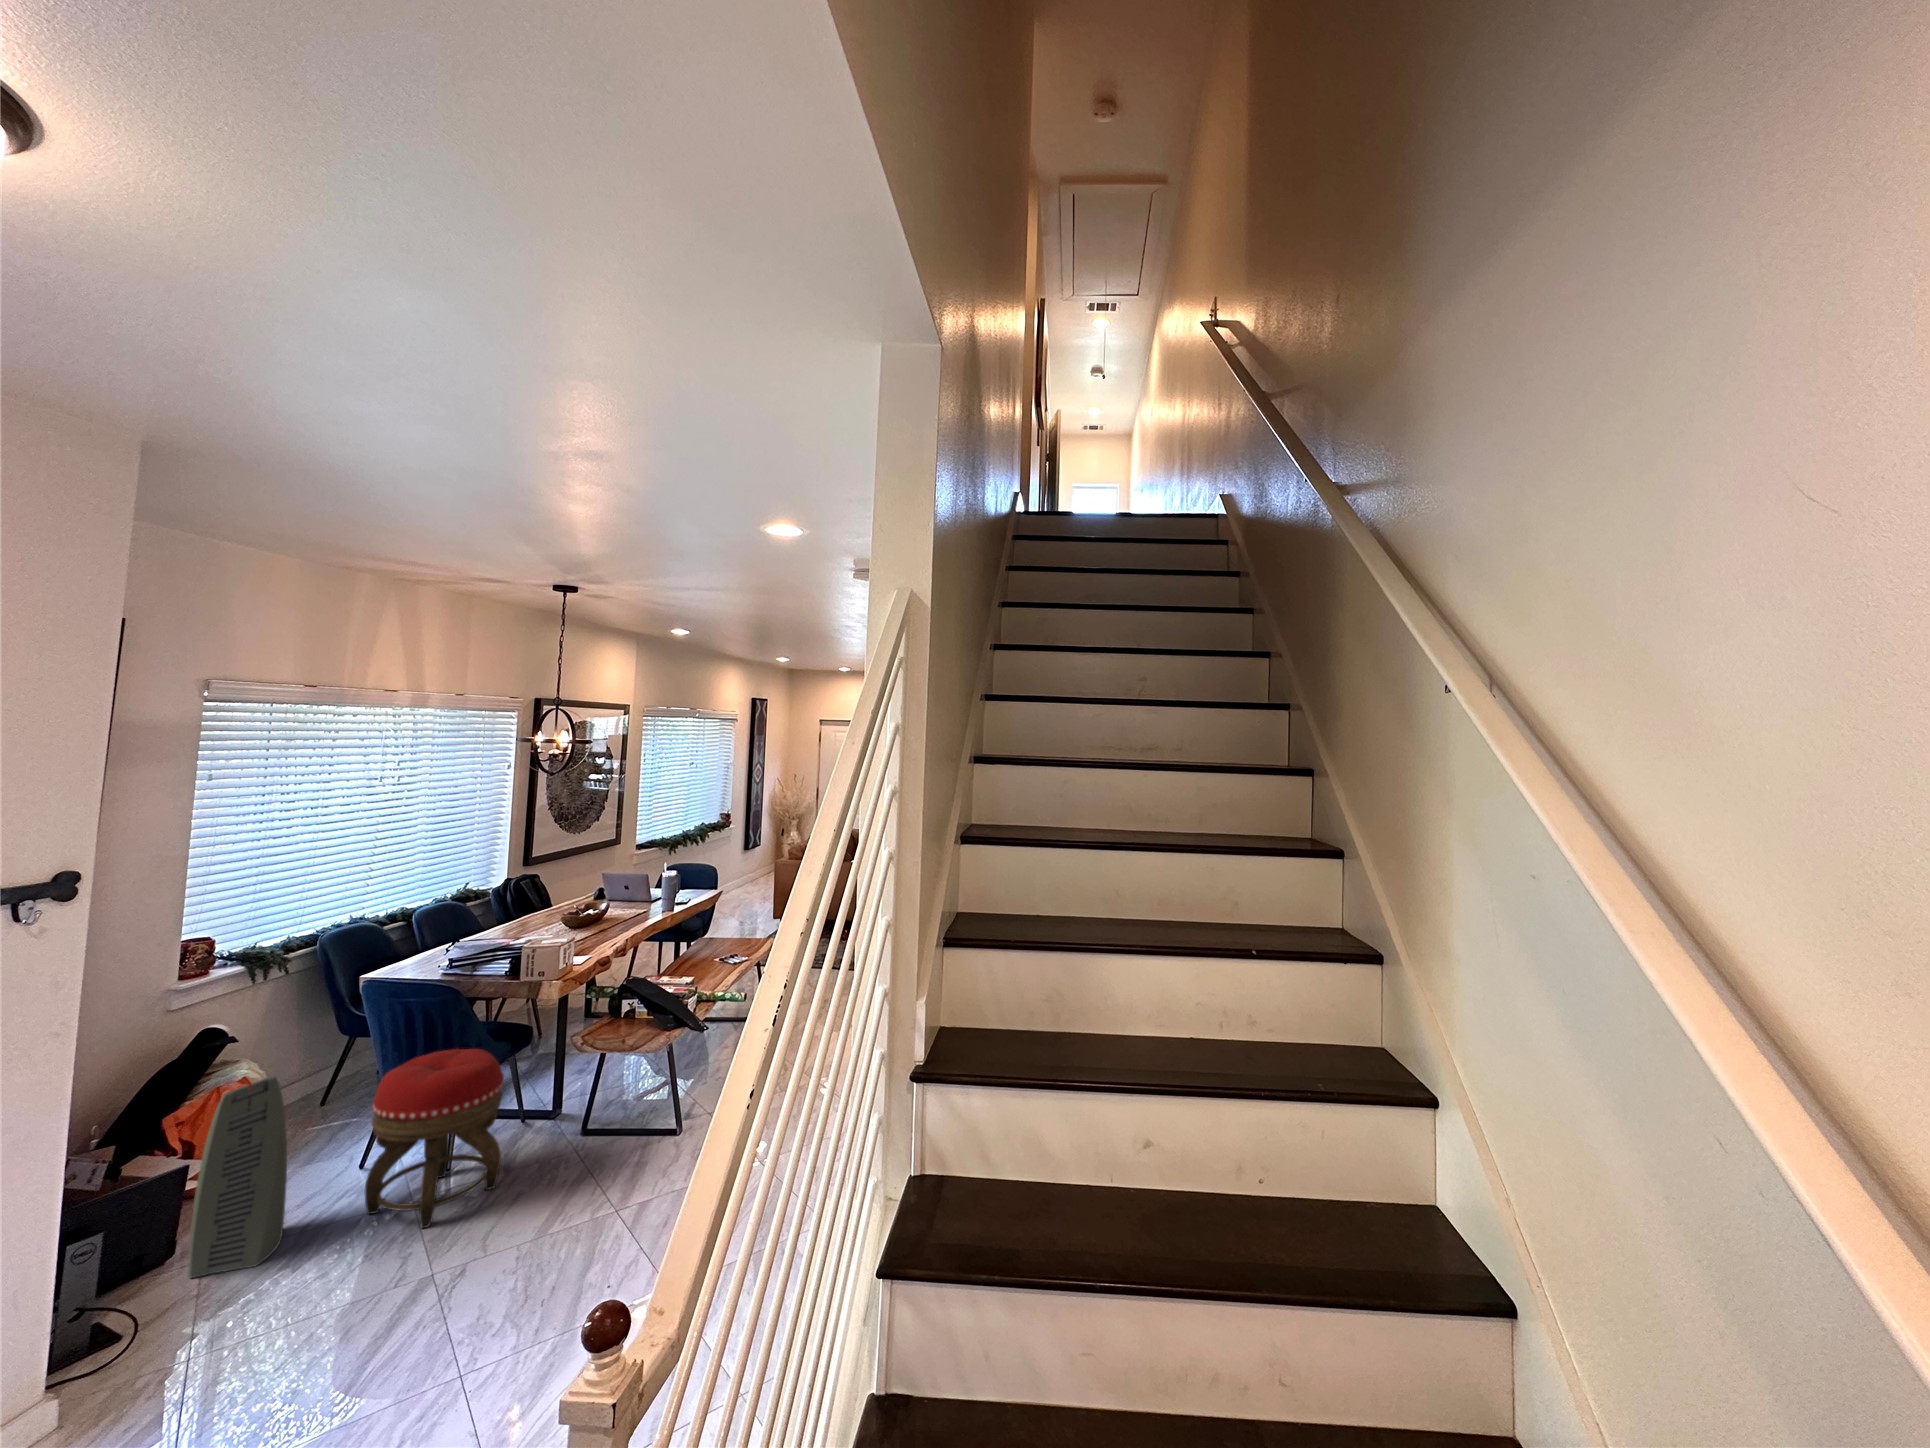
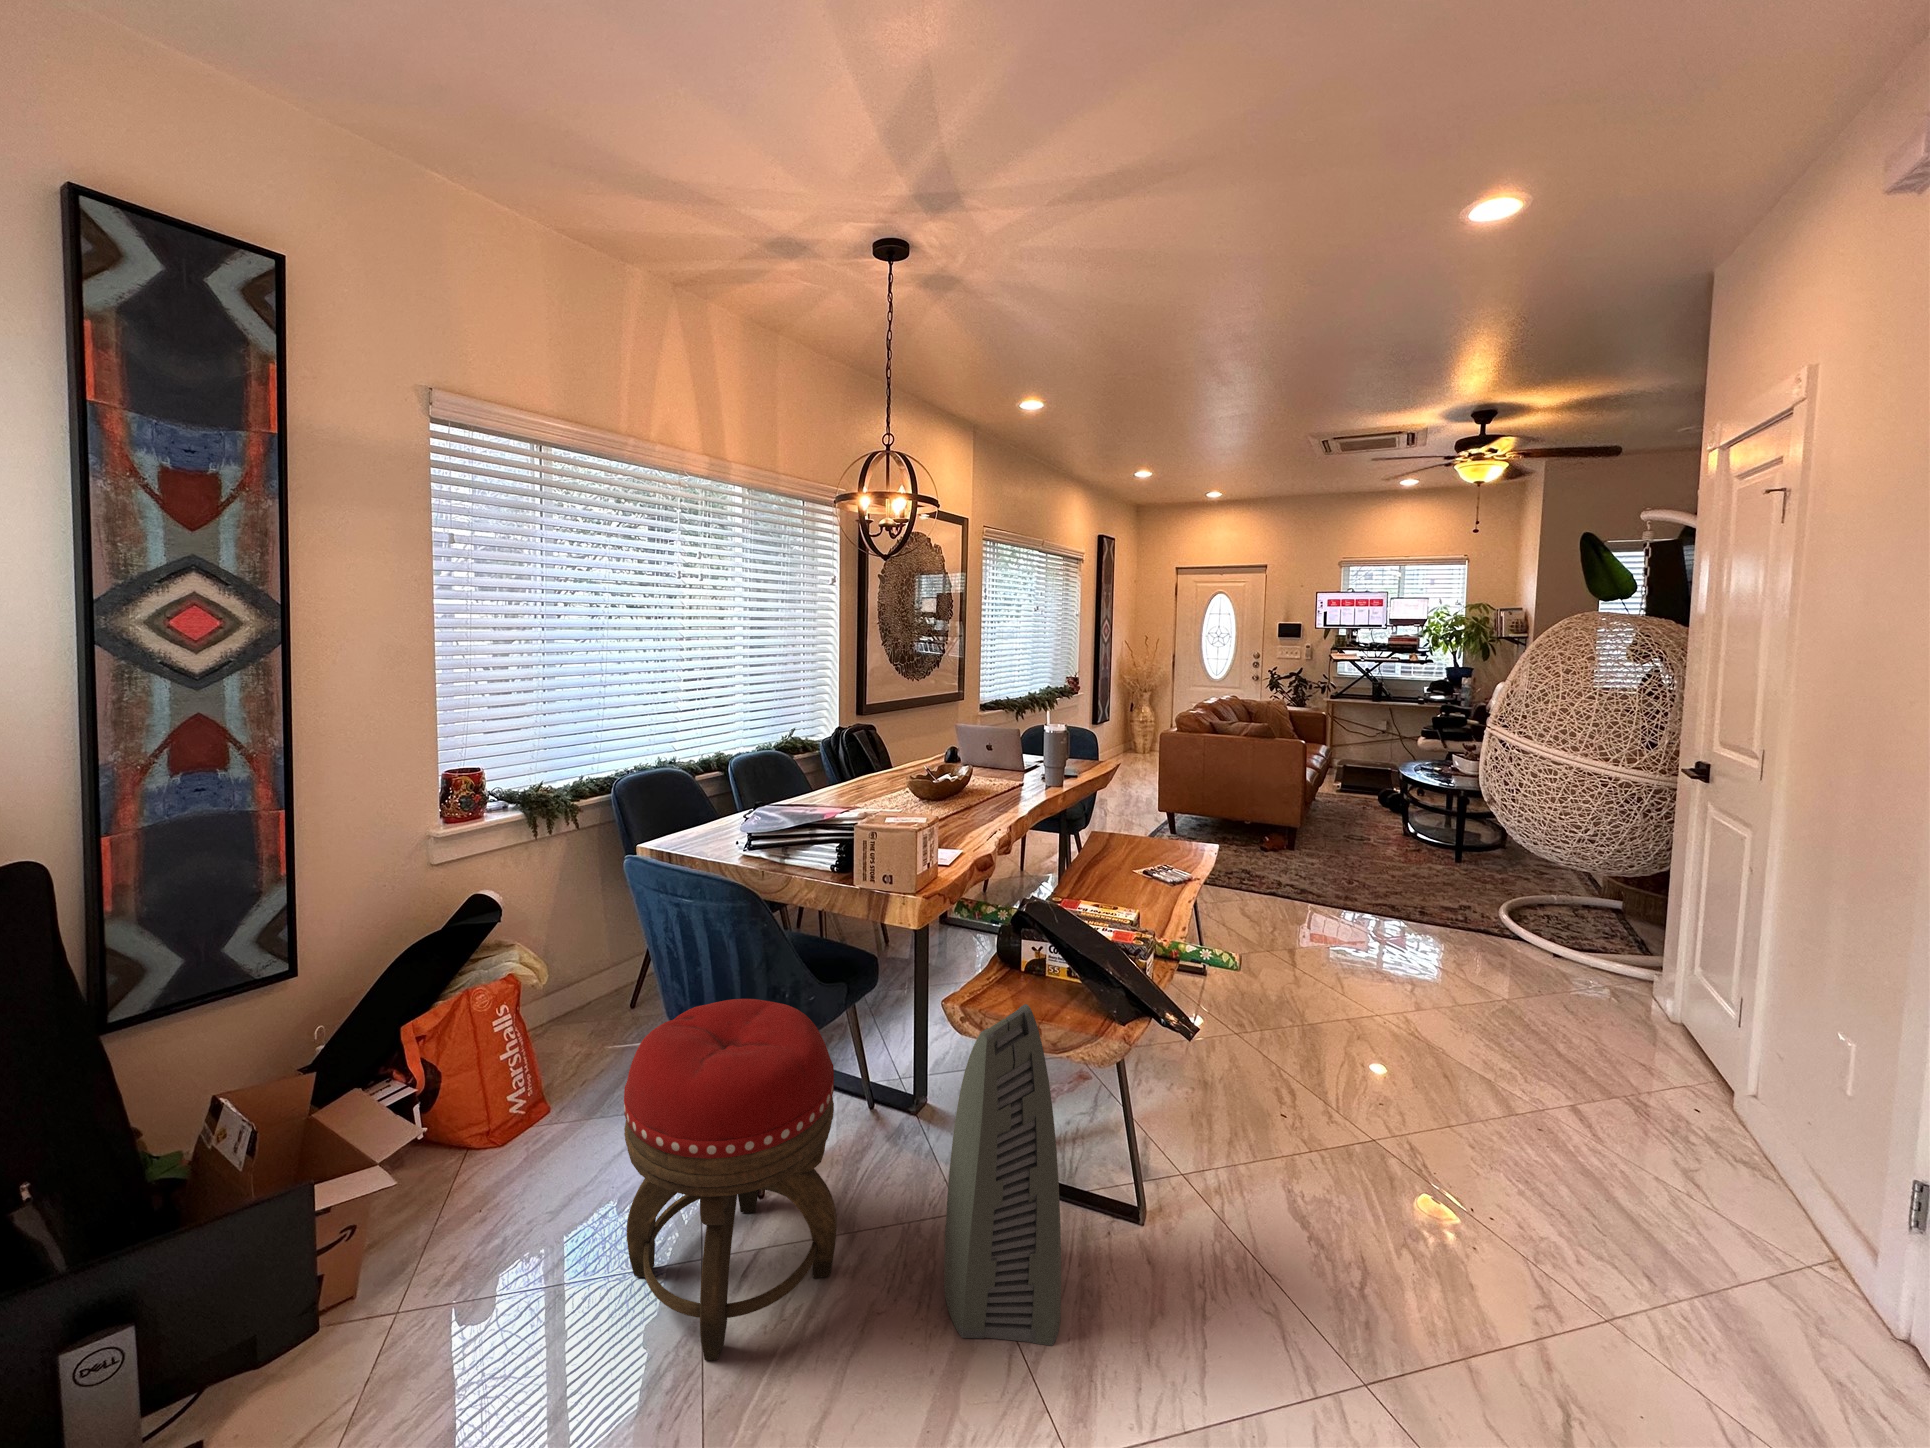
air purifier: present [188,1075,287,1278] -> present [944,1004,1061,1346]

